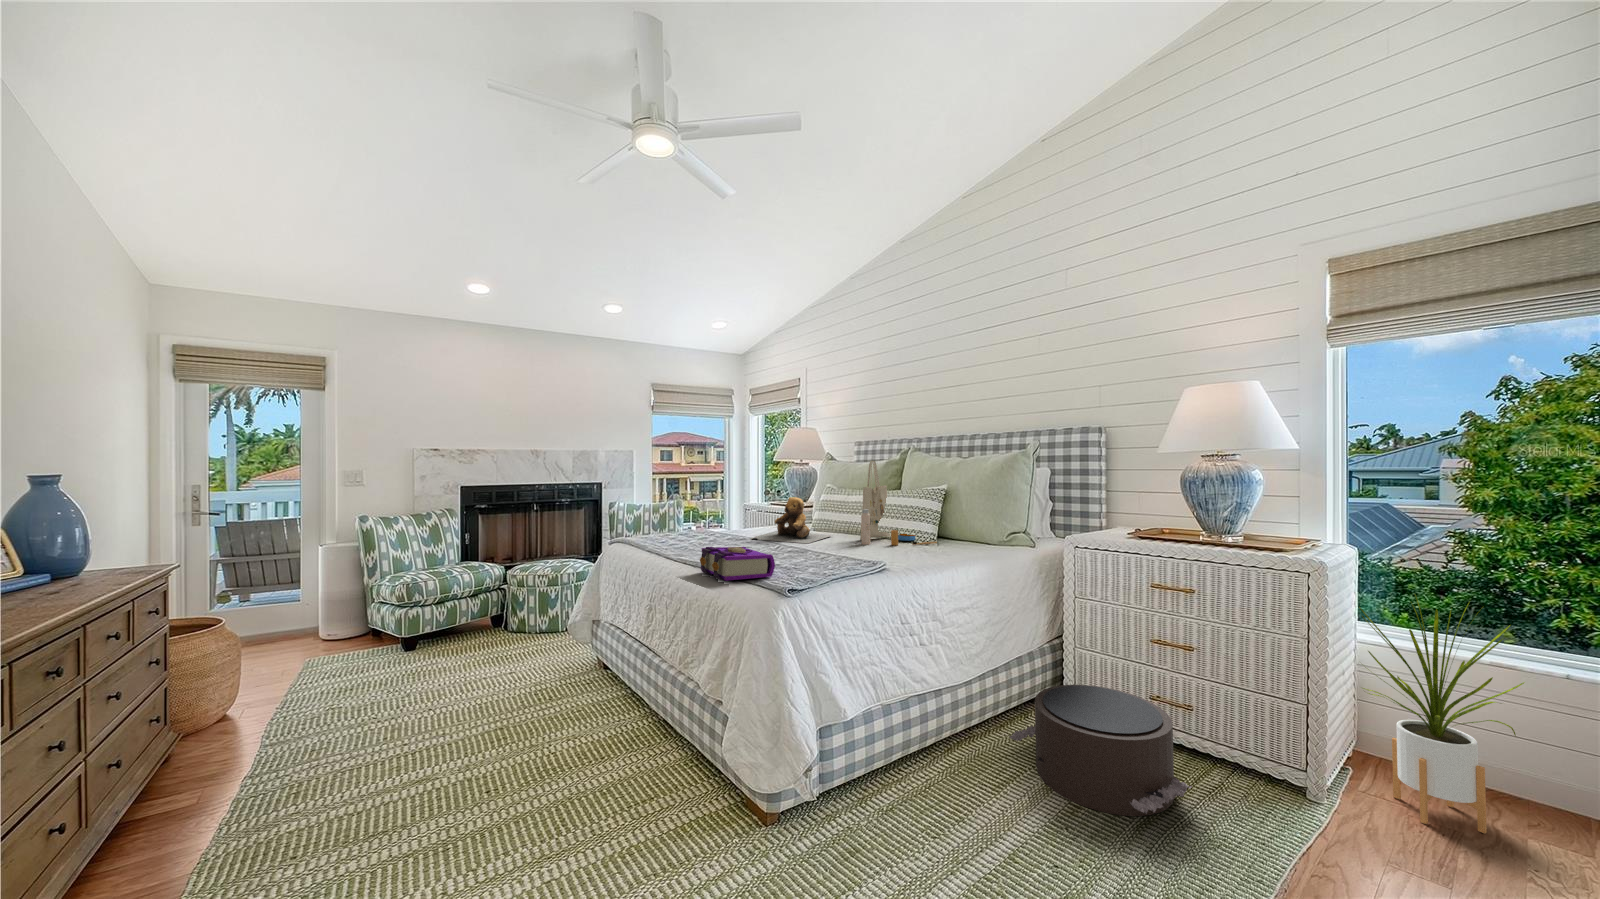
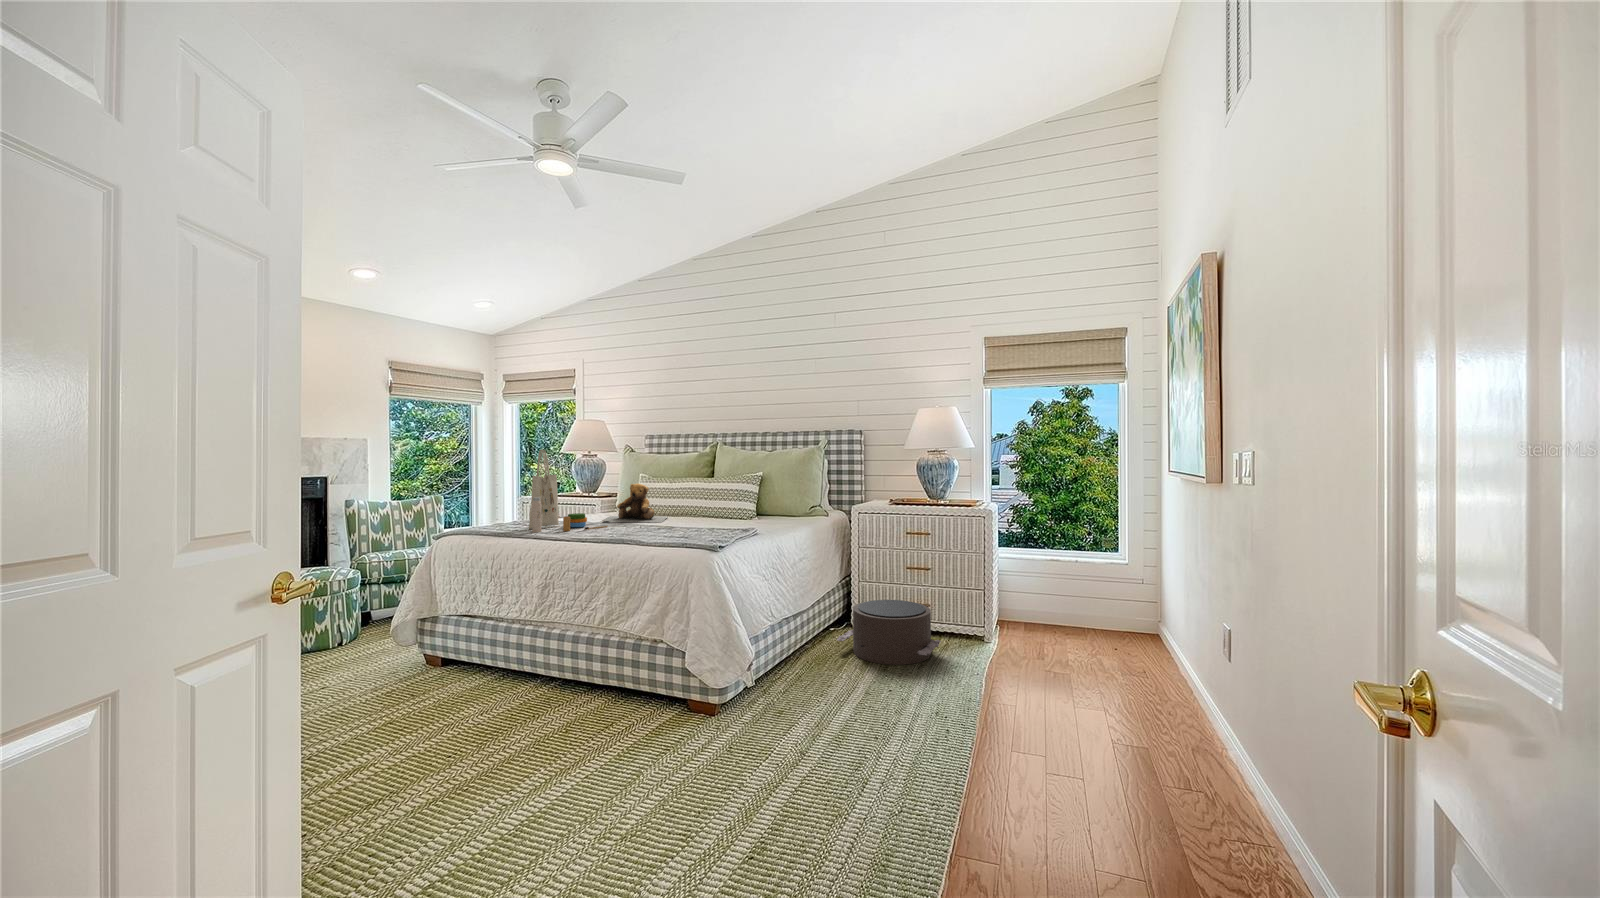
tote bag: present [860,461,937,545] -> present [529,450,608,533]
book: present [700,547,775,581] -> none [630,517,697,542]
house plant: present [1359,595,1524,834] -> none [1004,523,1065,640]

